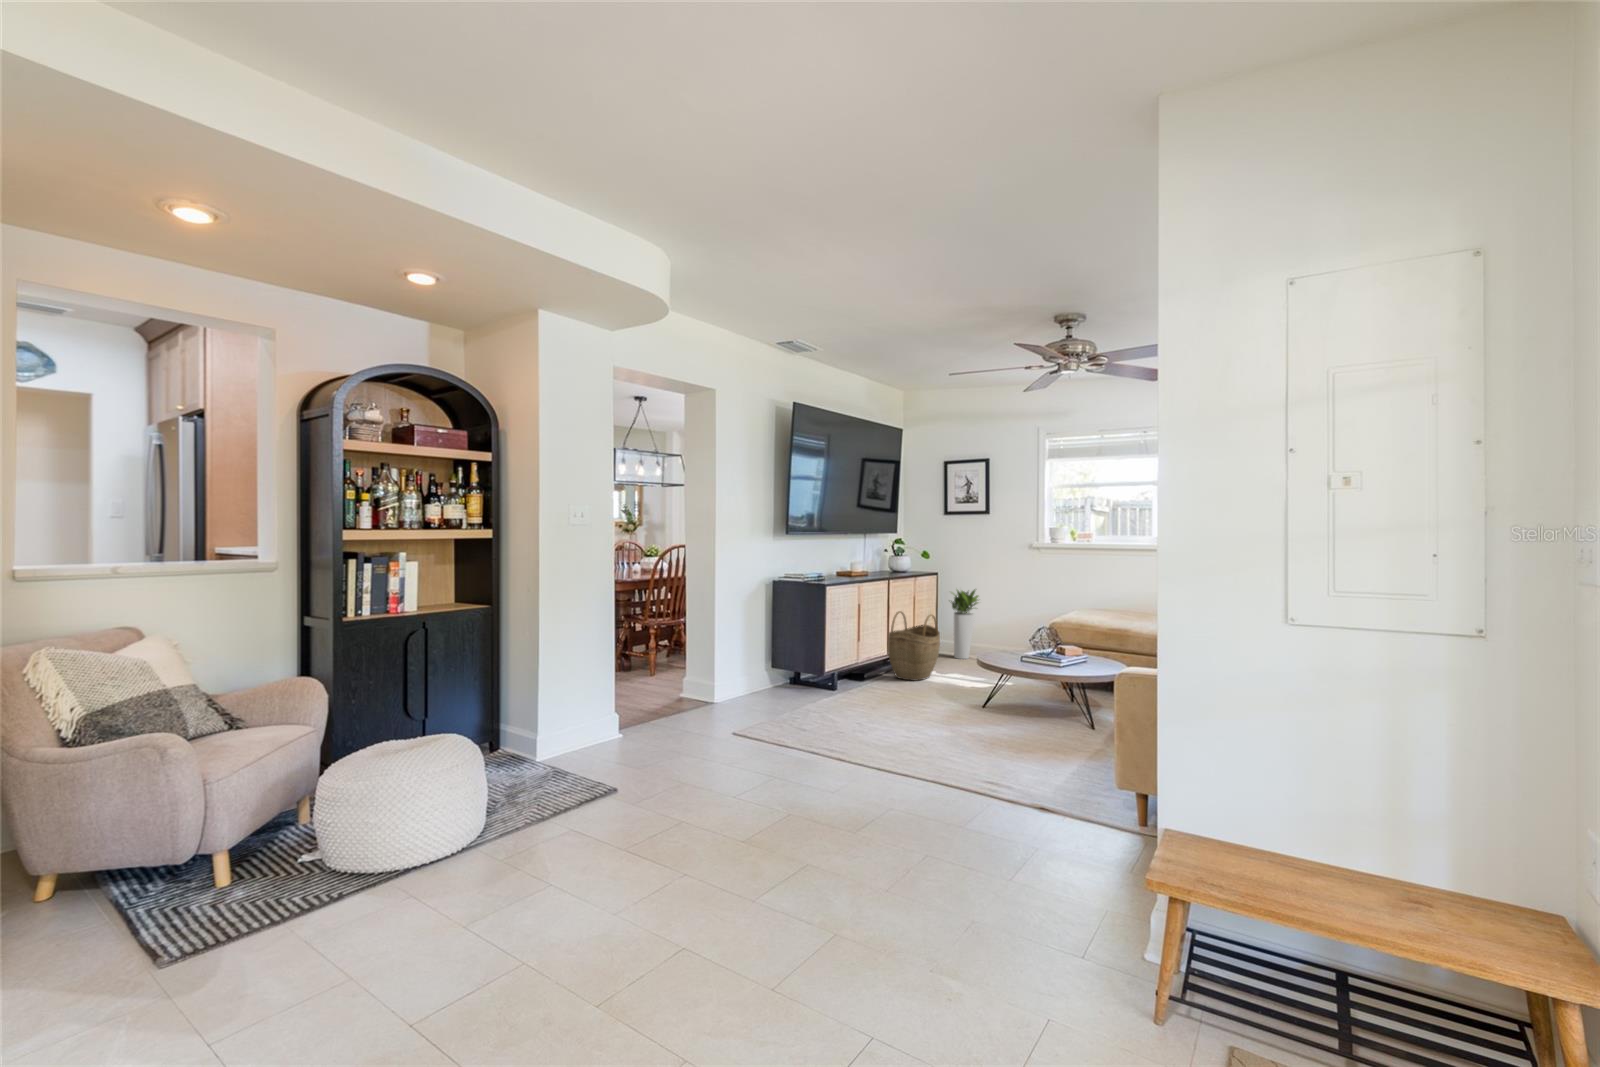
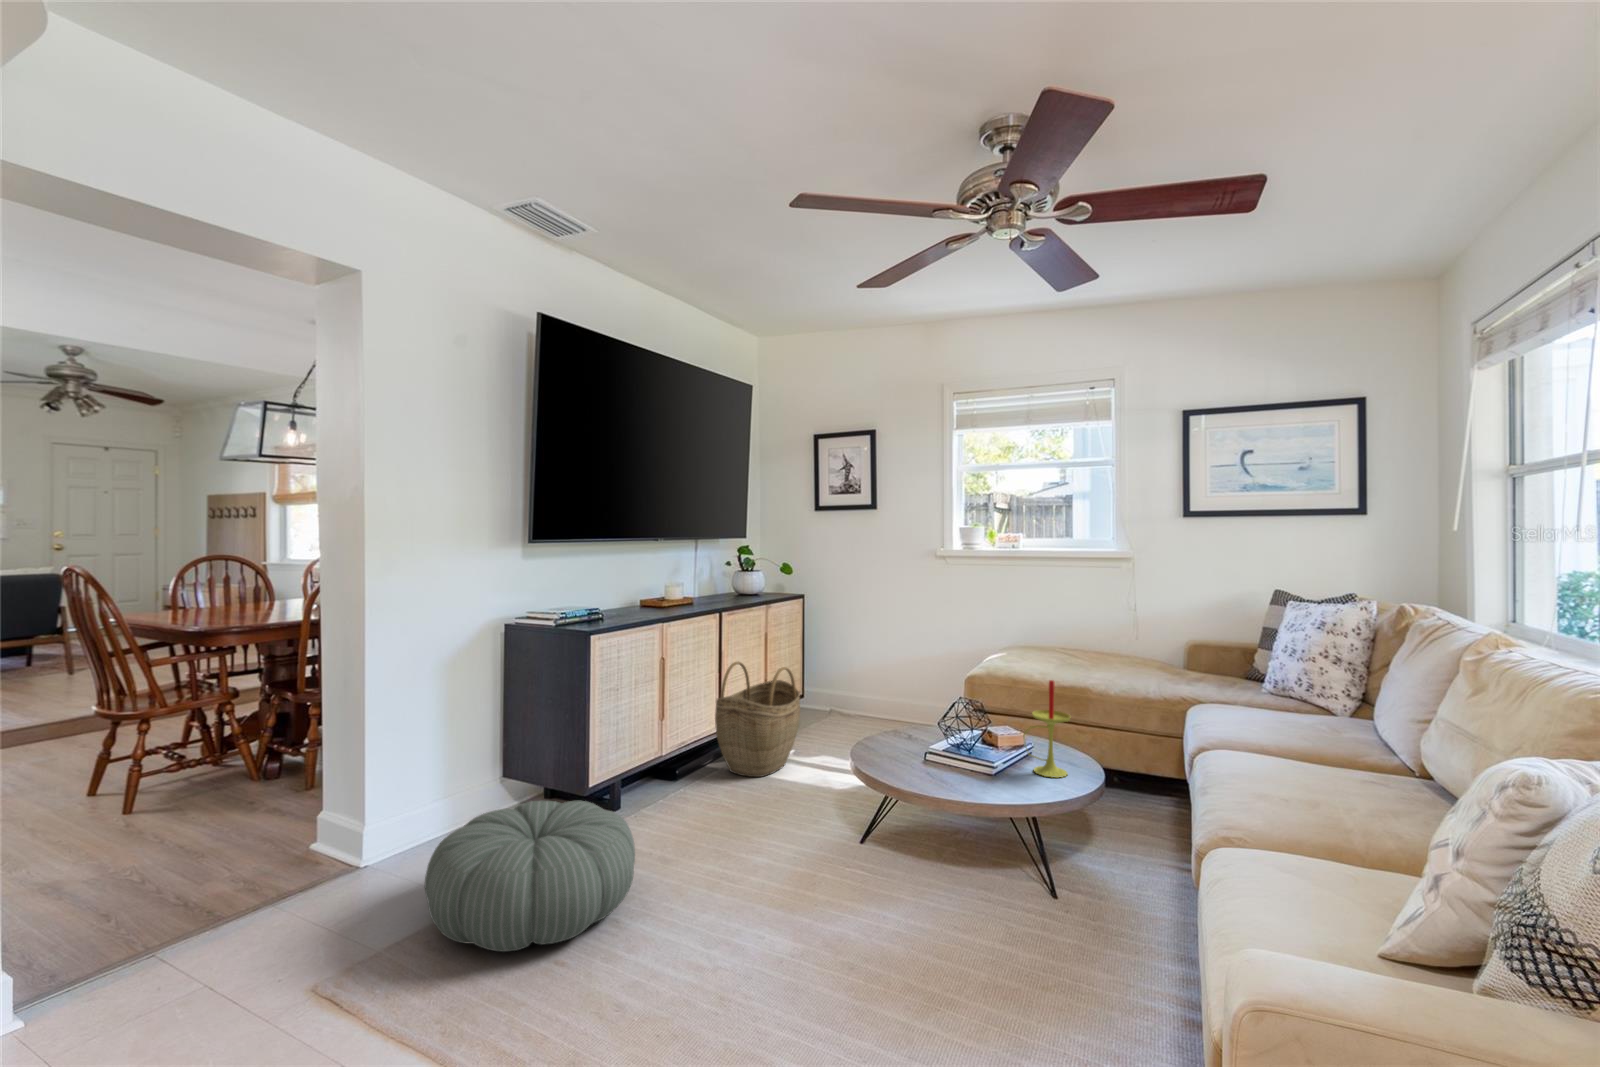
planter: present [951,589,978,659] -> none [817,615,868,720]
candle: none [1076,614,1104,667] -> present [1023,680,1070,778]
pouf: none [771,668,869,725] -> present [425,800,635,952]

